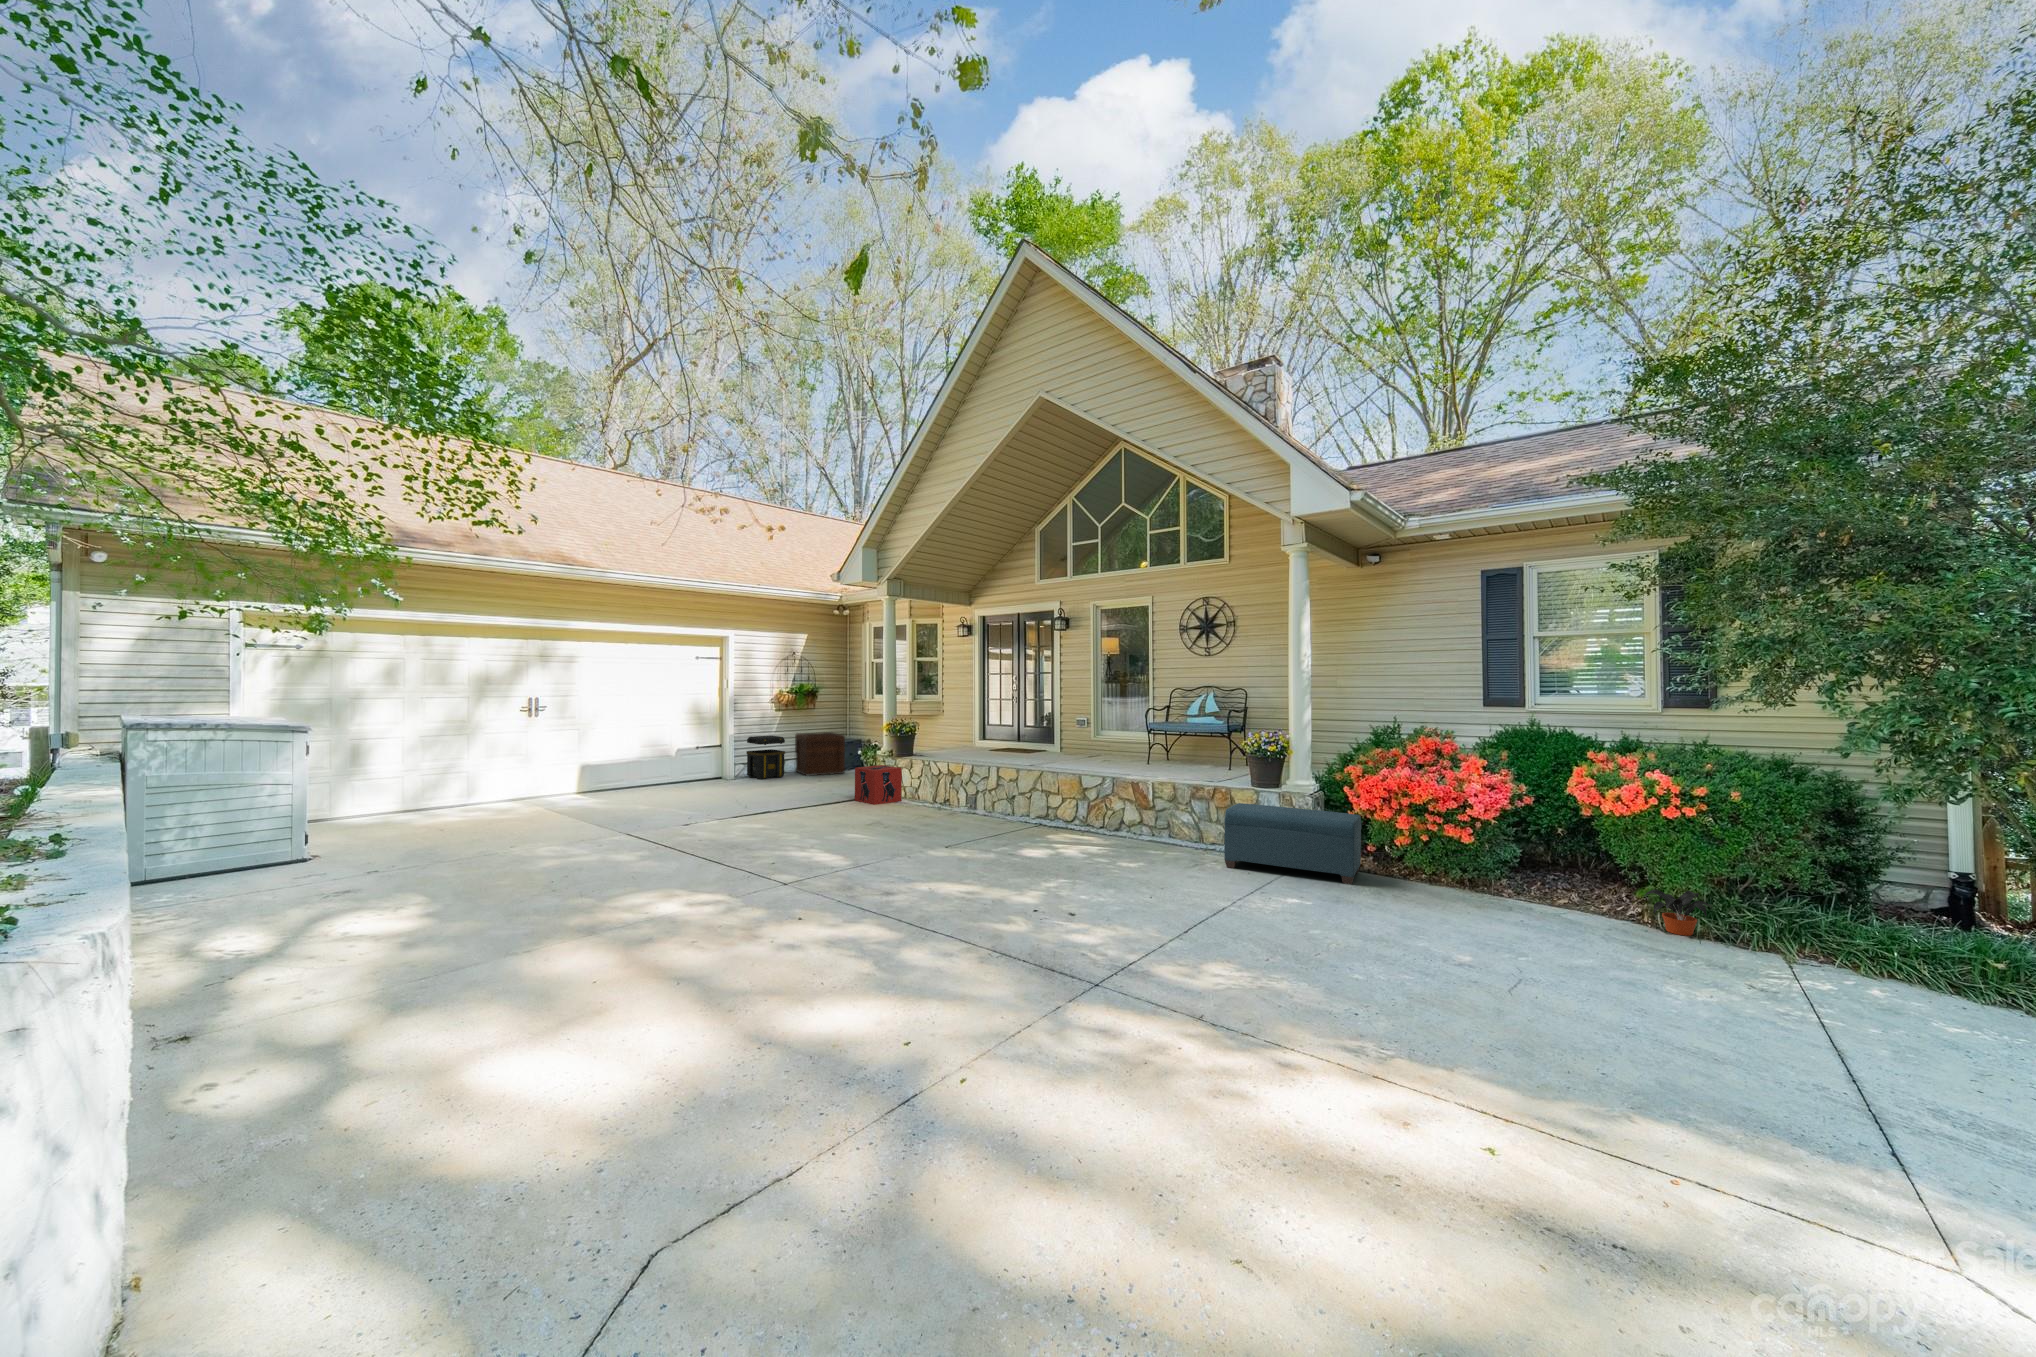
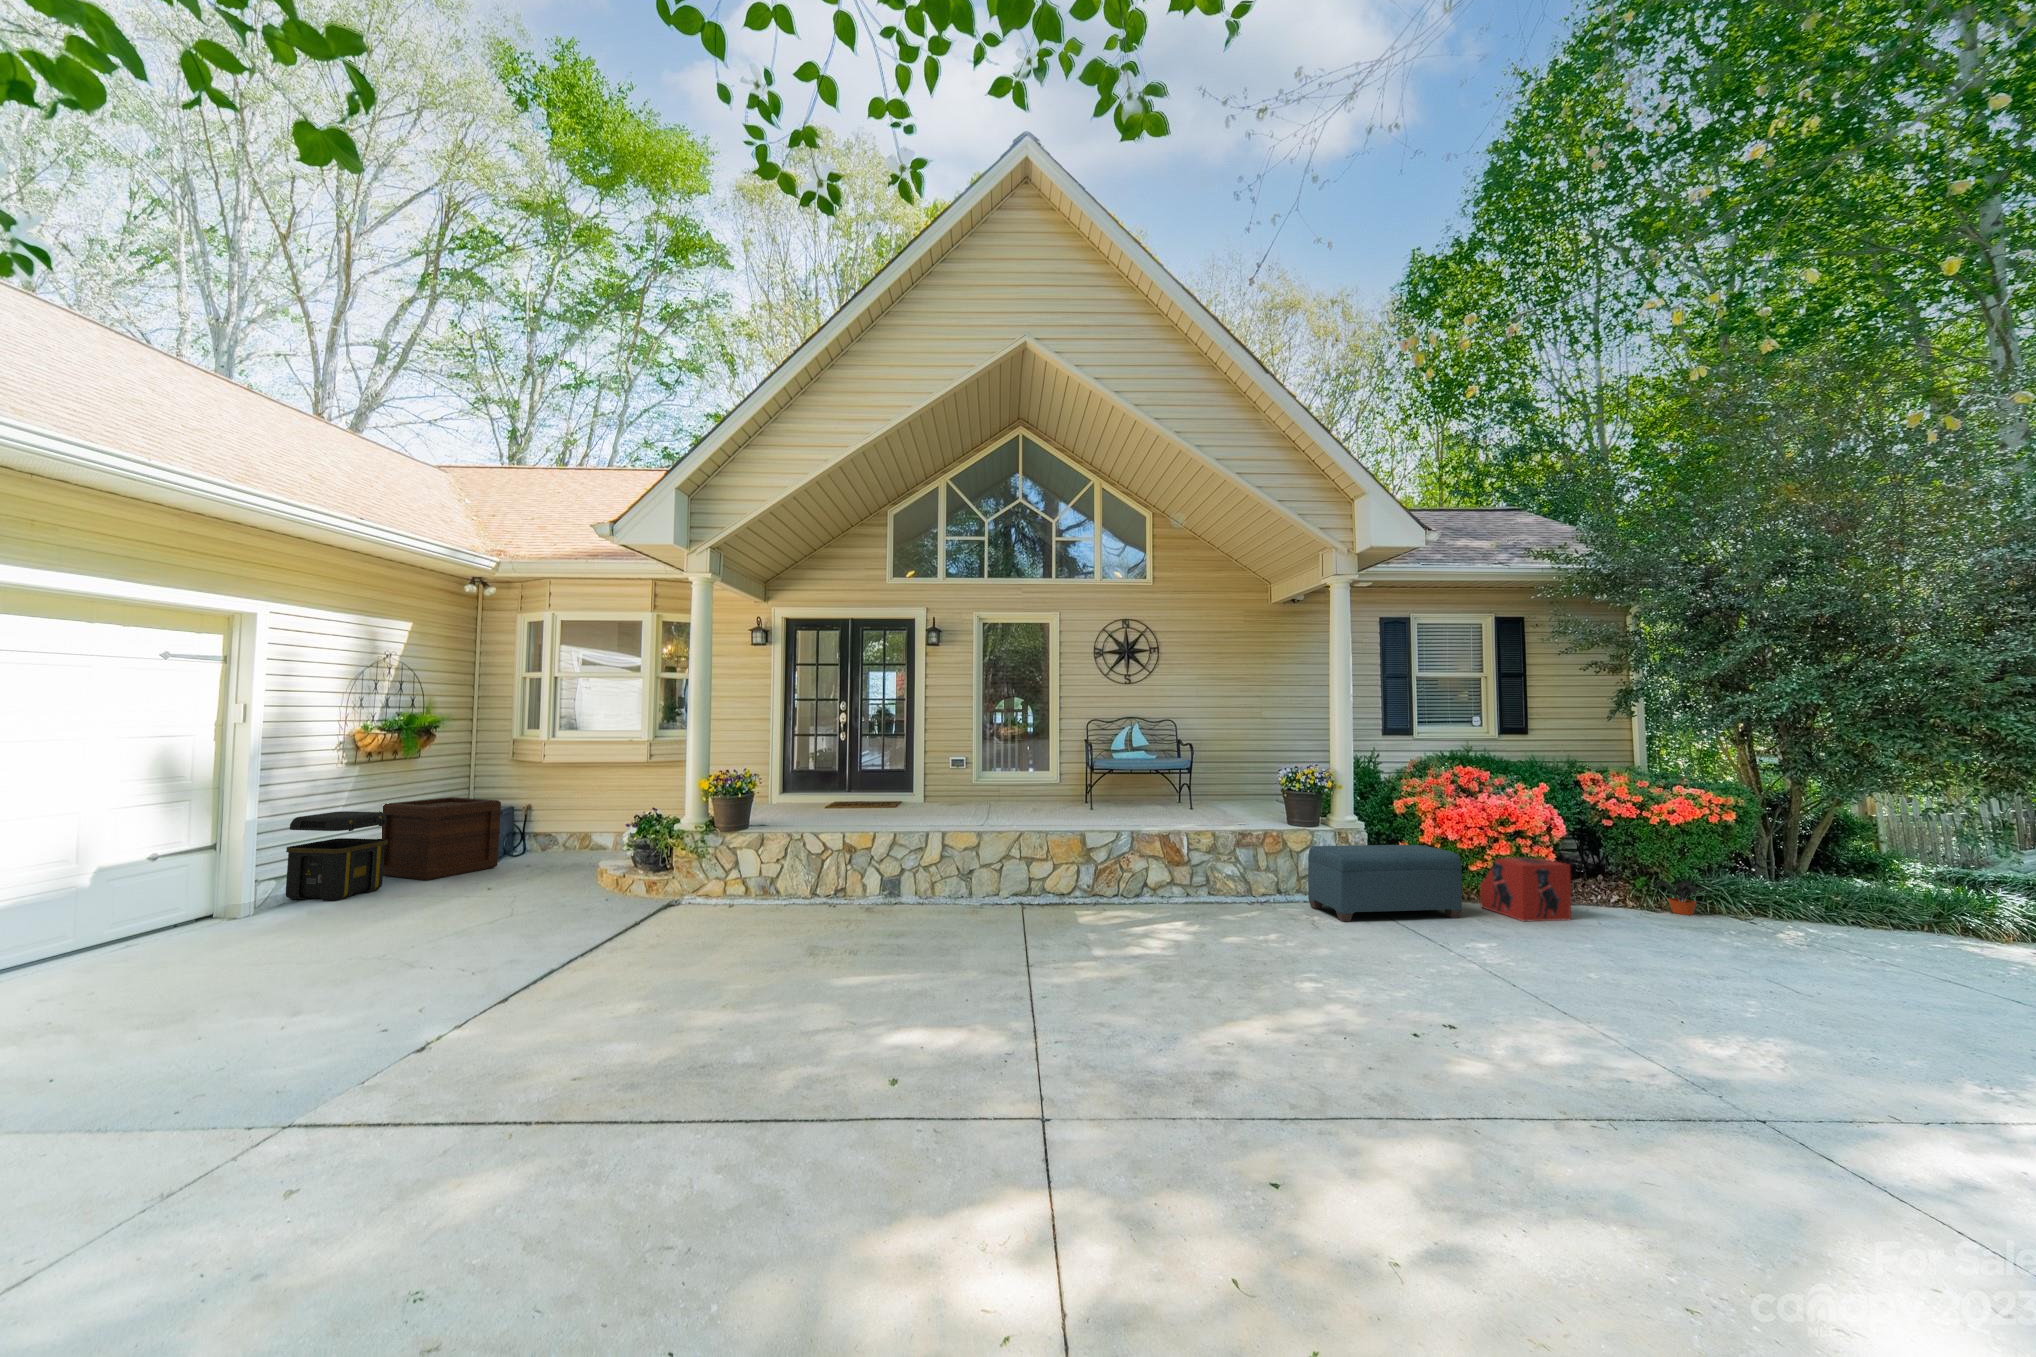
storage box: present [855,765,902,805] -> present [1480,858,1571,921]

